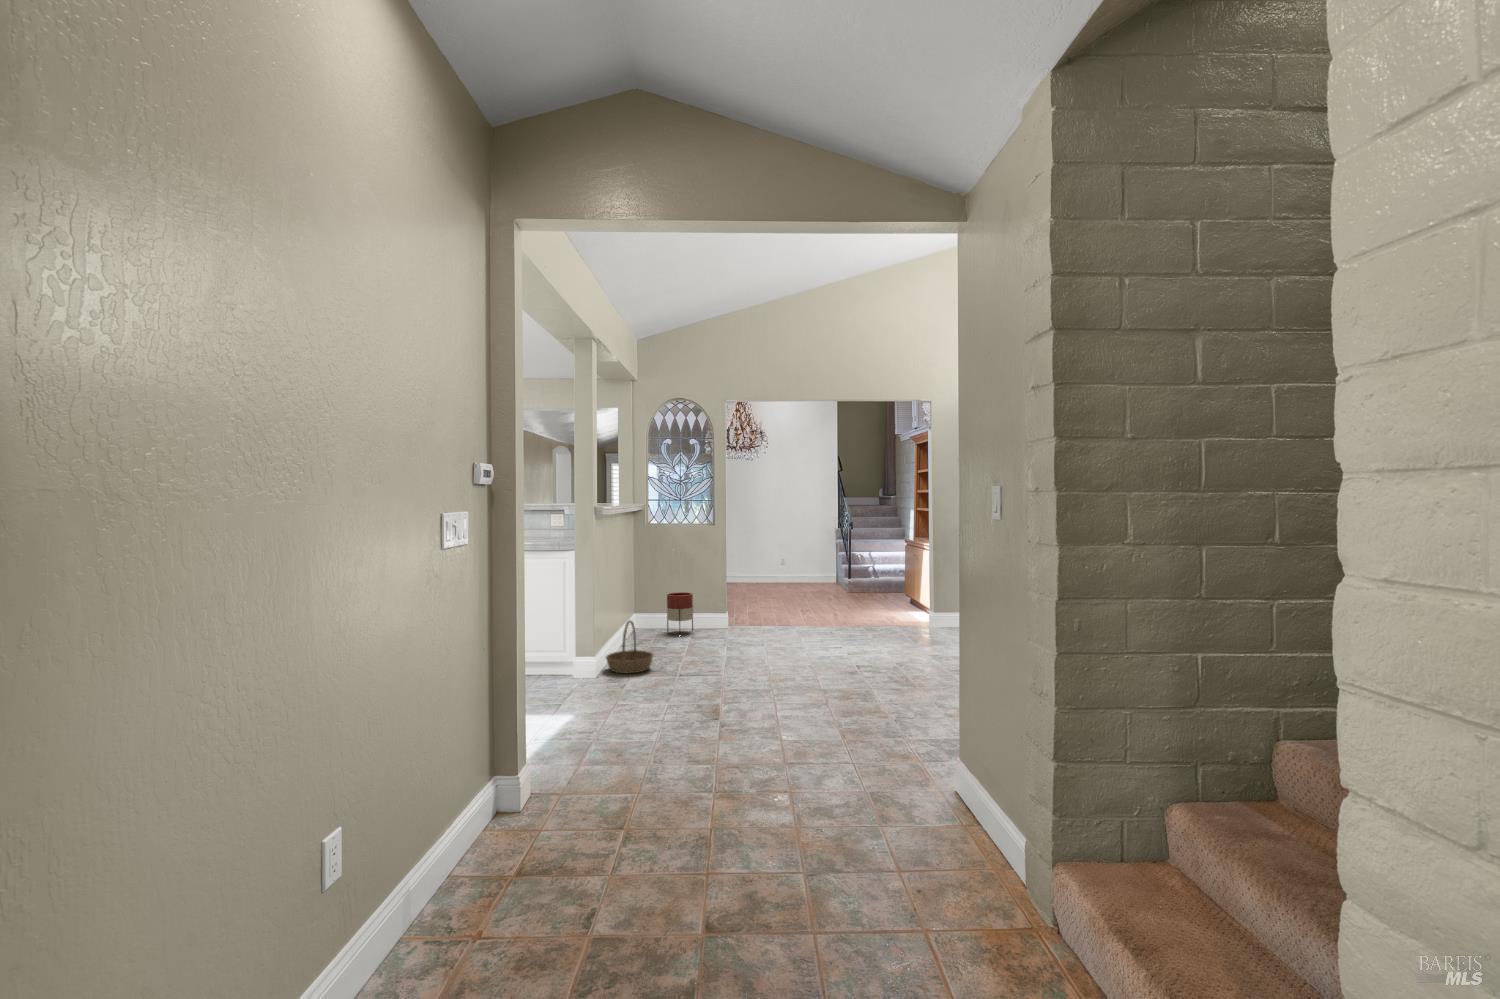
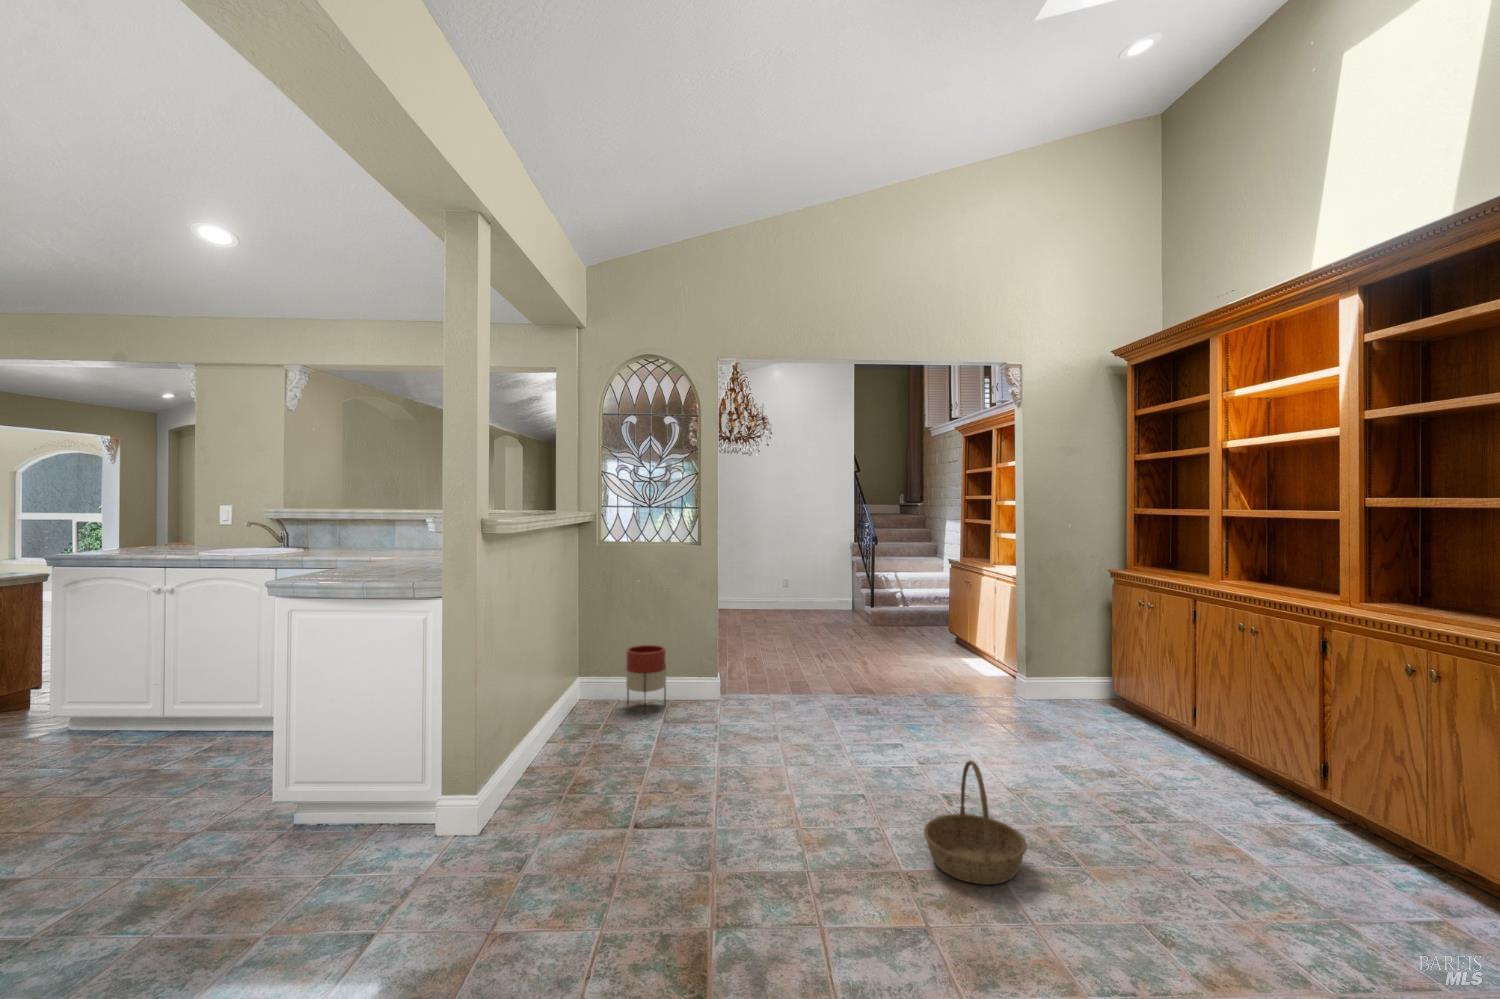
basket: present [606,621,653,674] -> present [924,760,1027,884]

